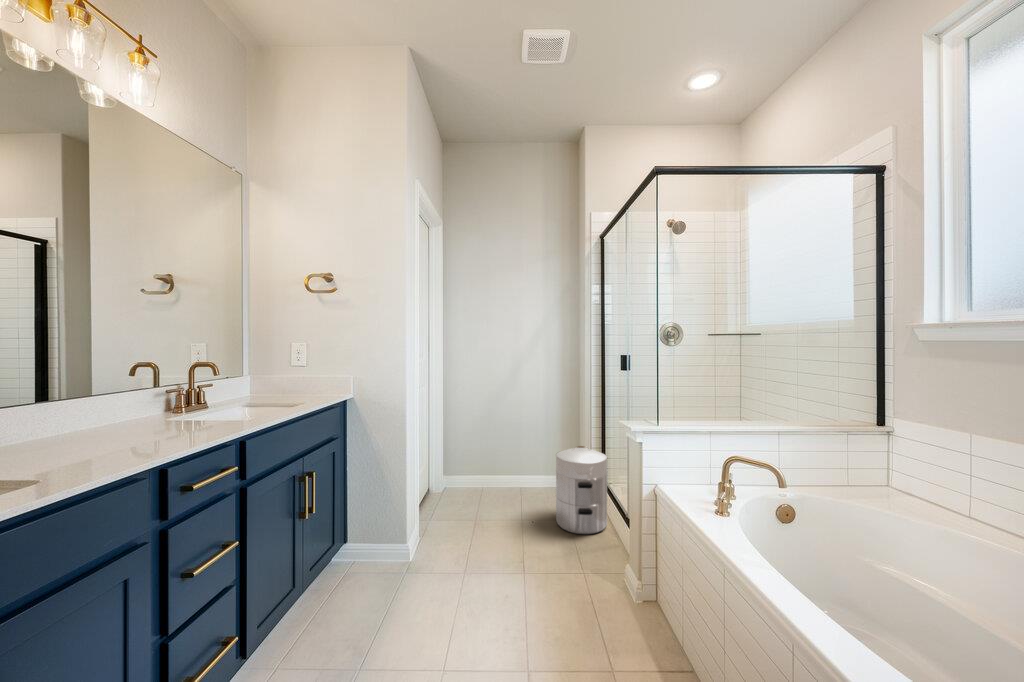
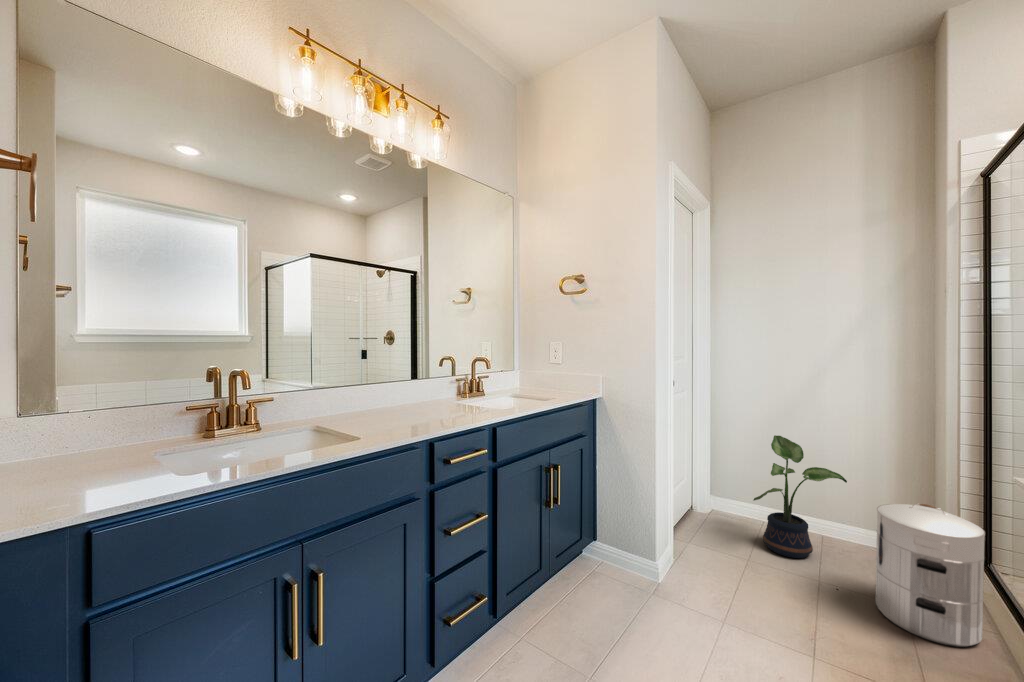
potted plant: none [478,415,536,508] -> present [754,435,847,558]

